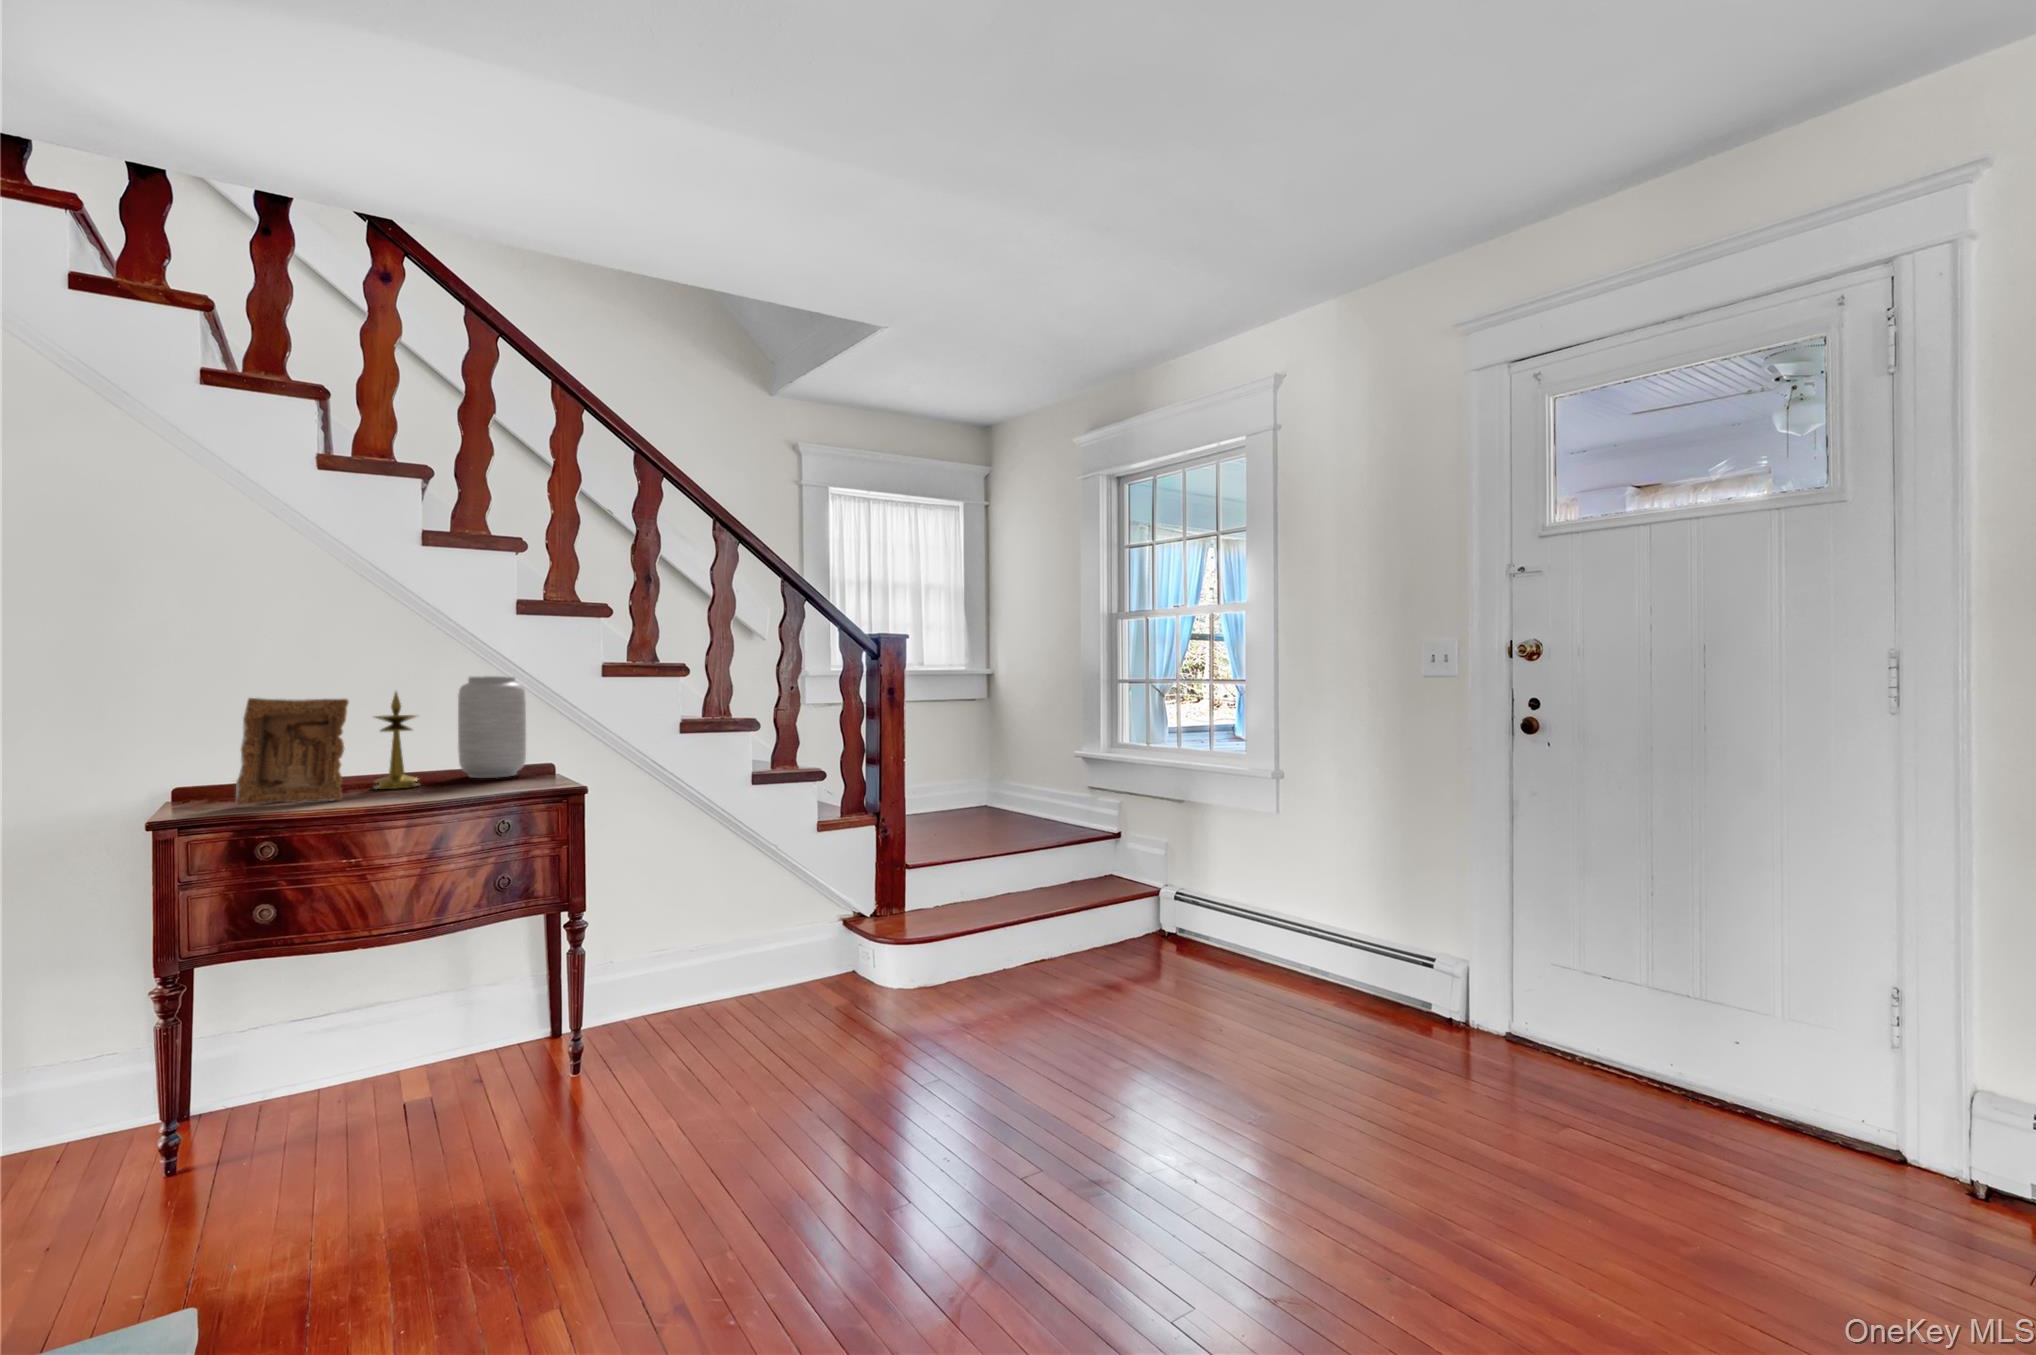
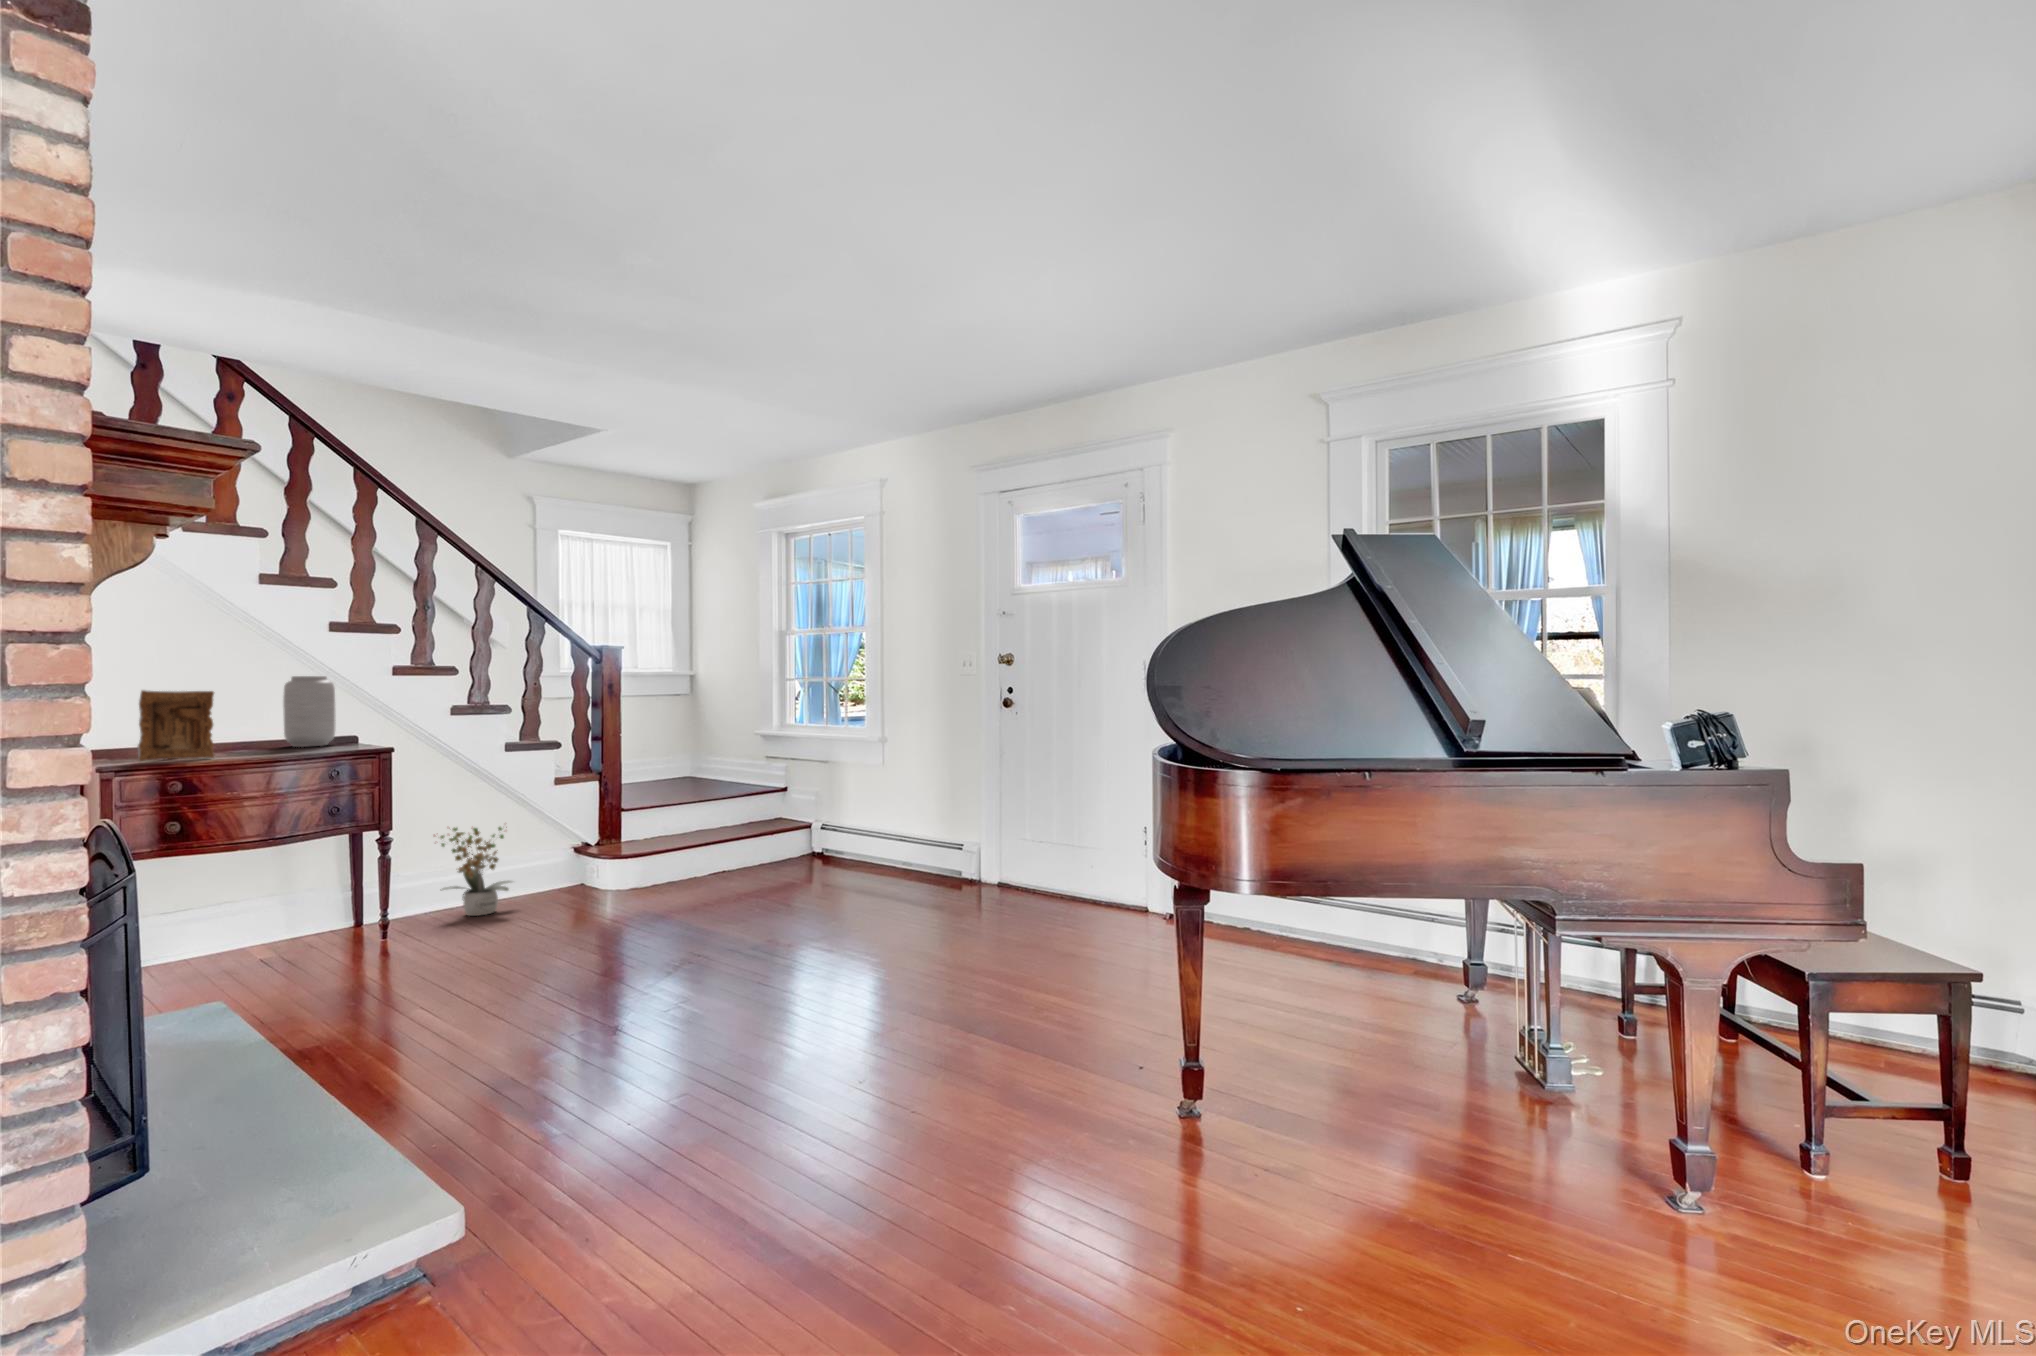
candlestick: present [374,692,419,789] -> none [225,685,260,753]
potted plant: none [650,891,763,1030] -> present [440,827,511,916]

